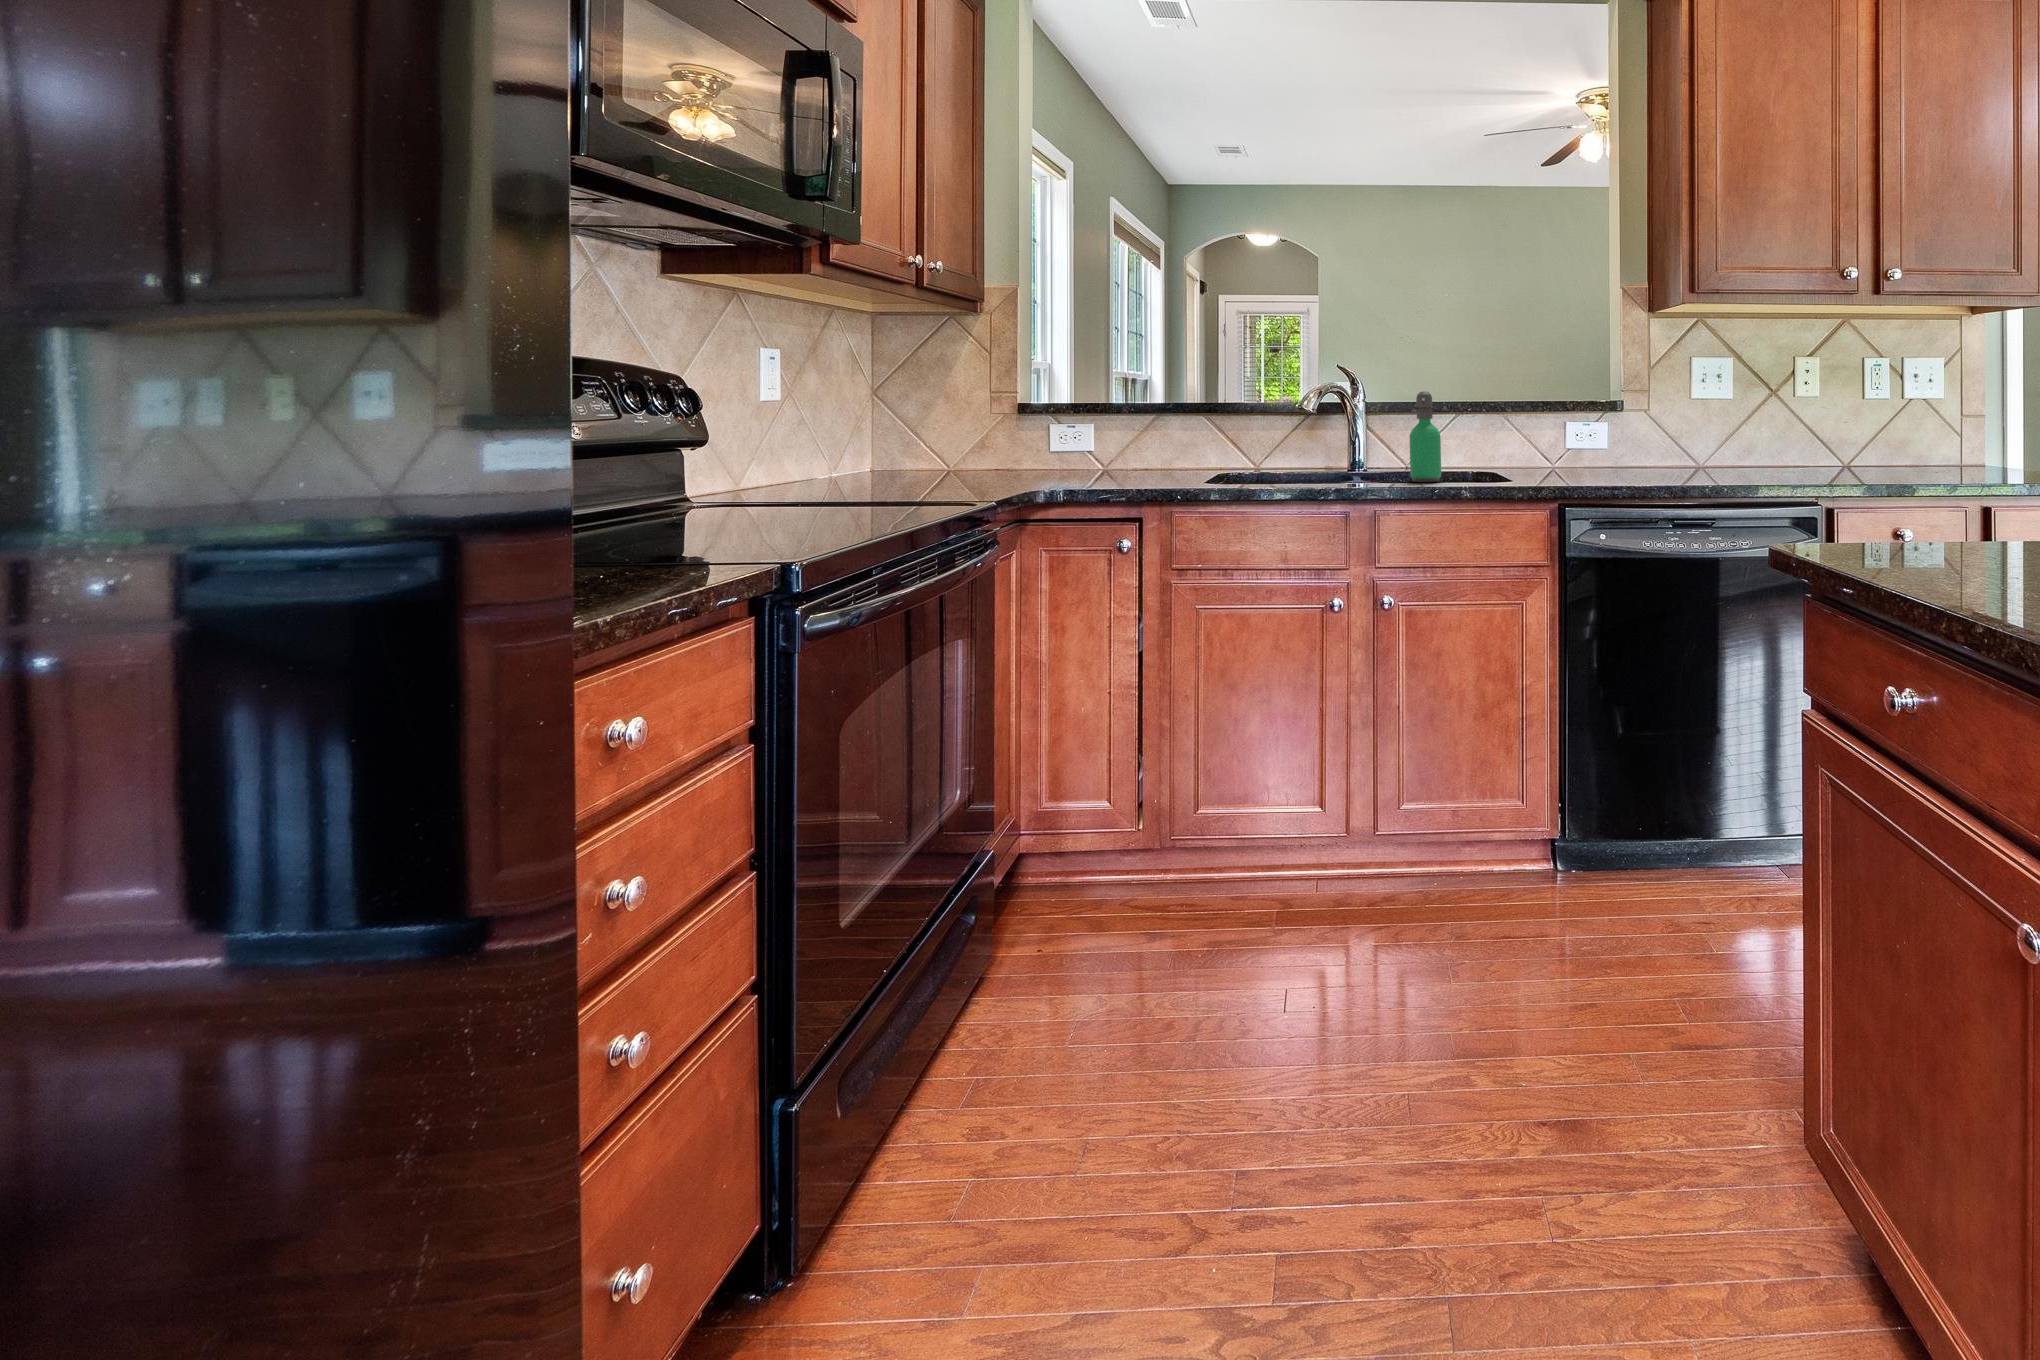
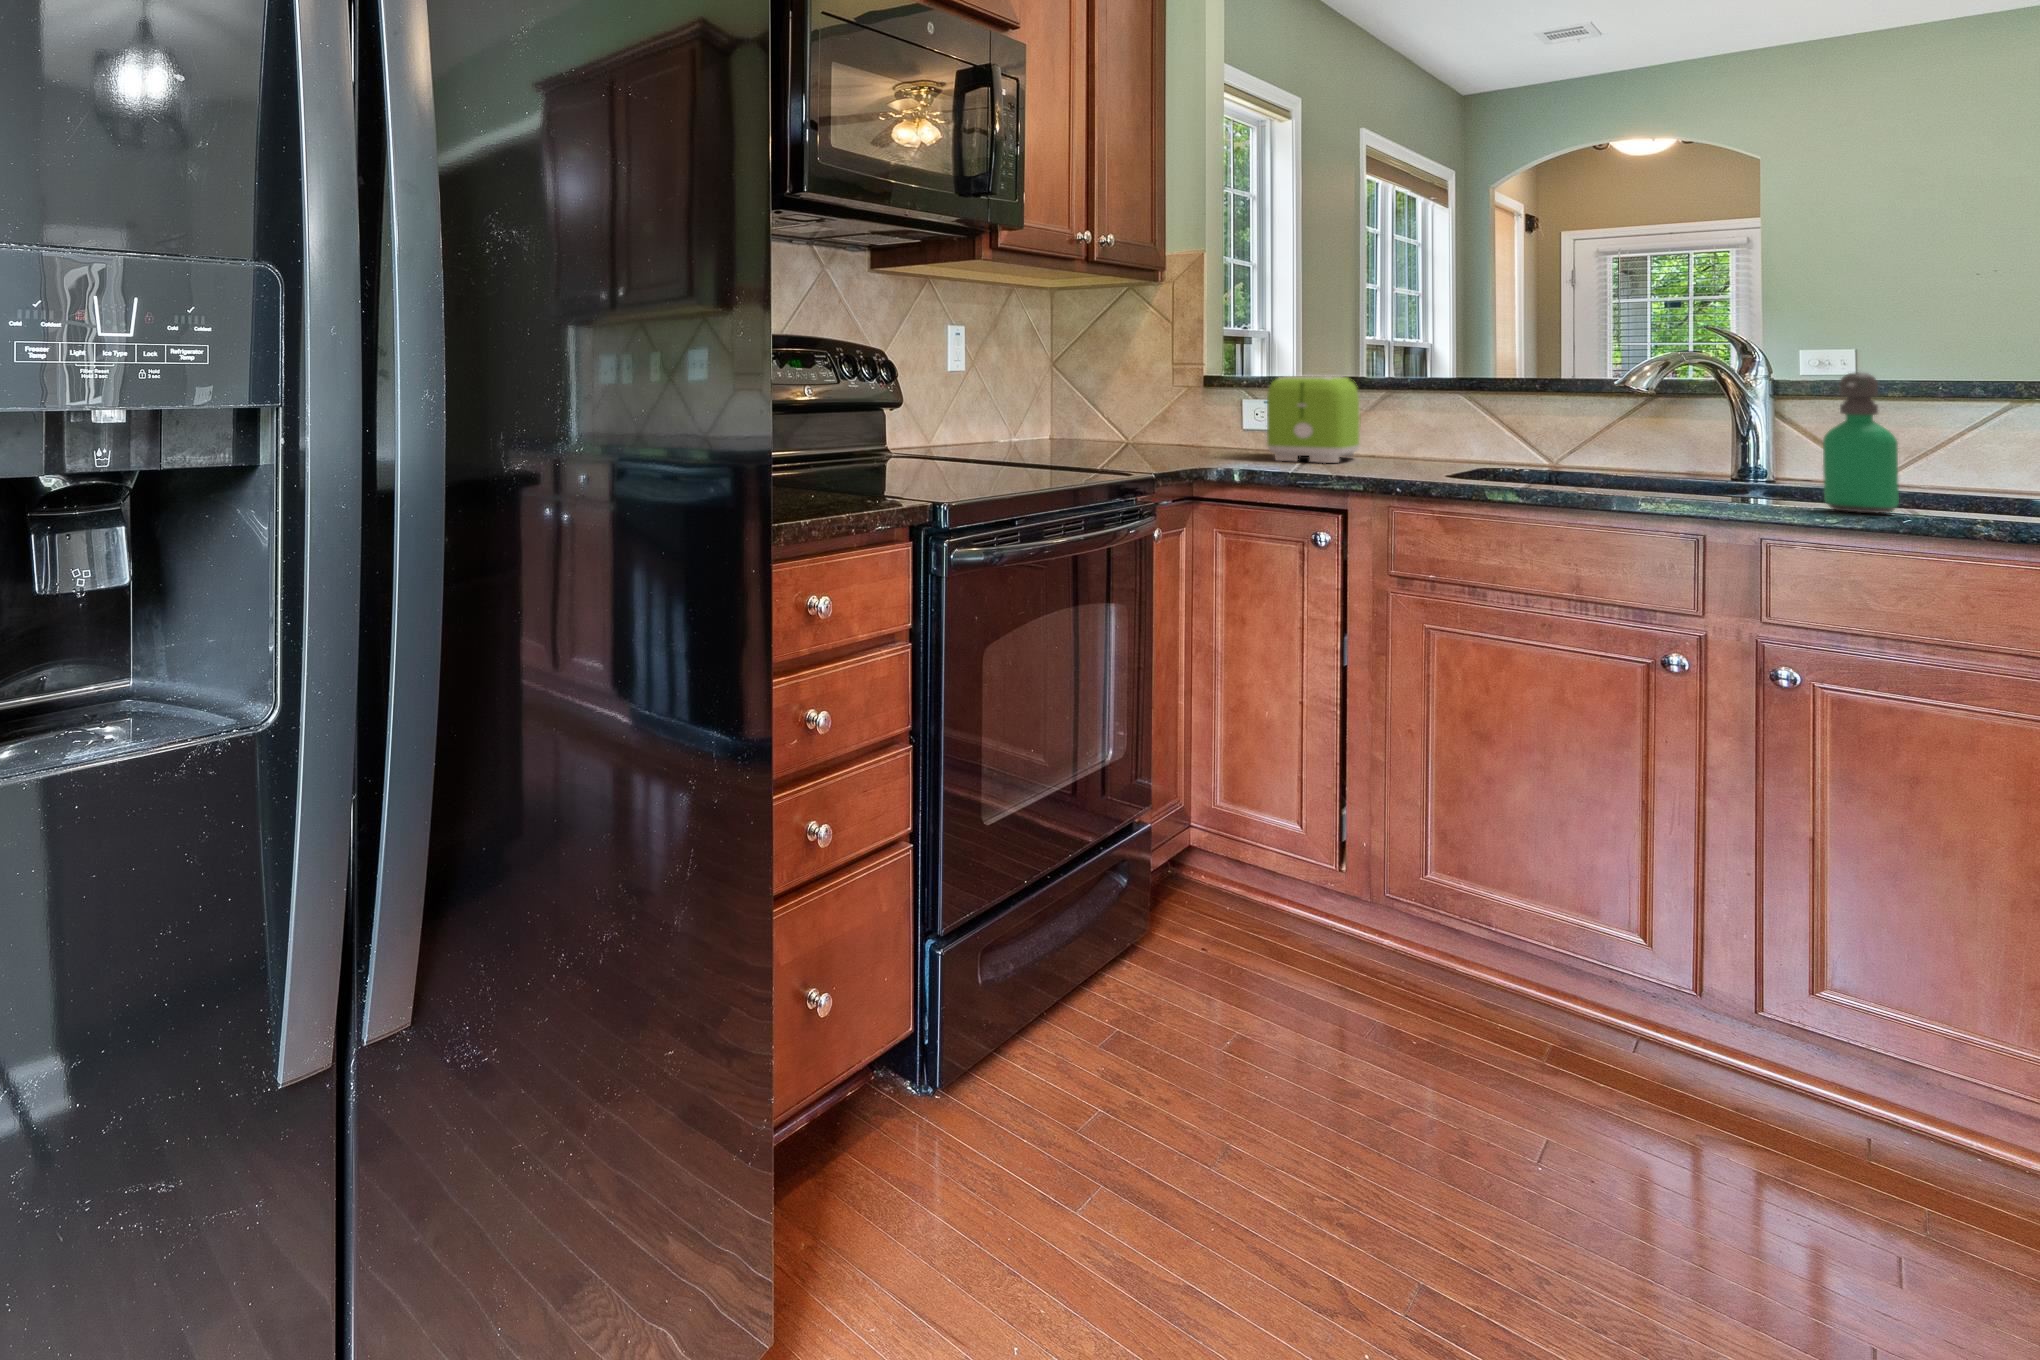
toaster: none [1074,400,1138,475] -> present [1267,376,1361,463]

